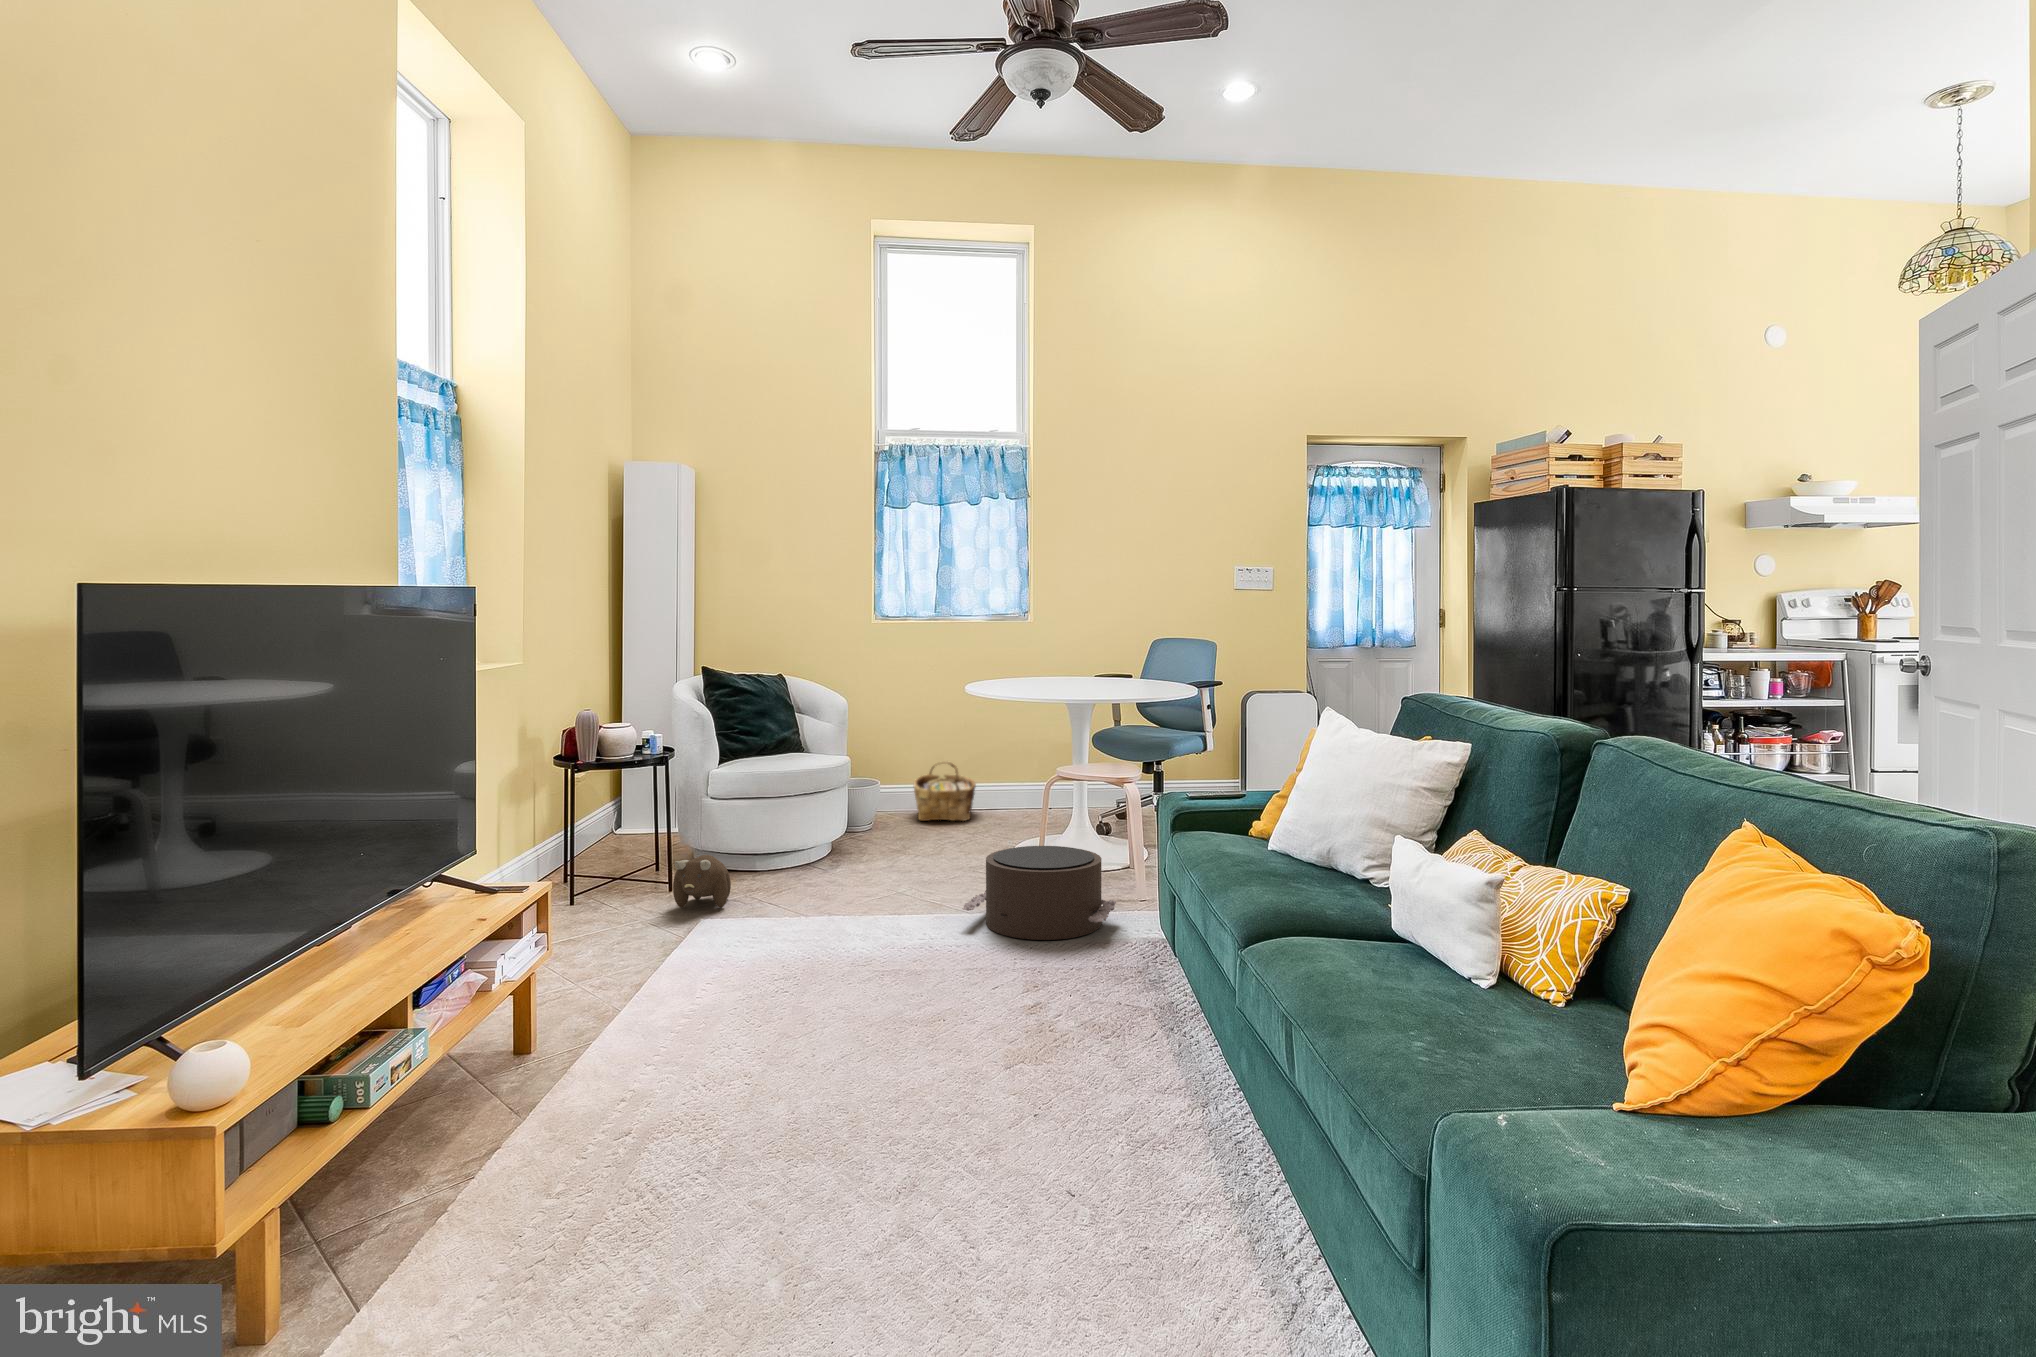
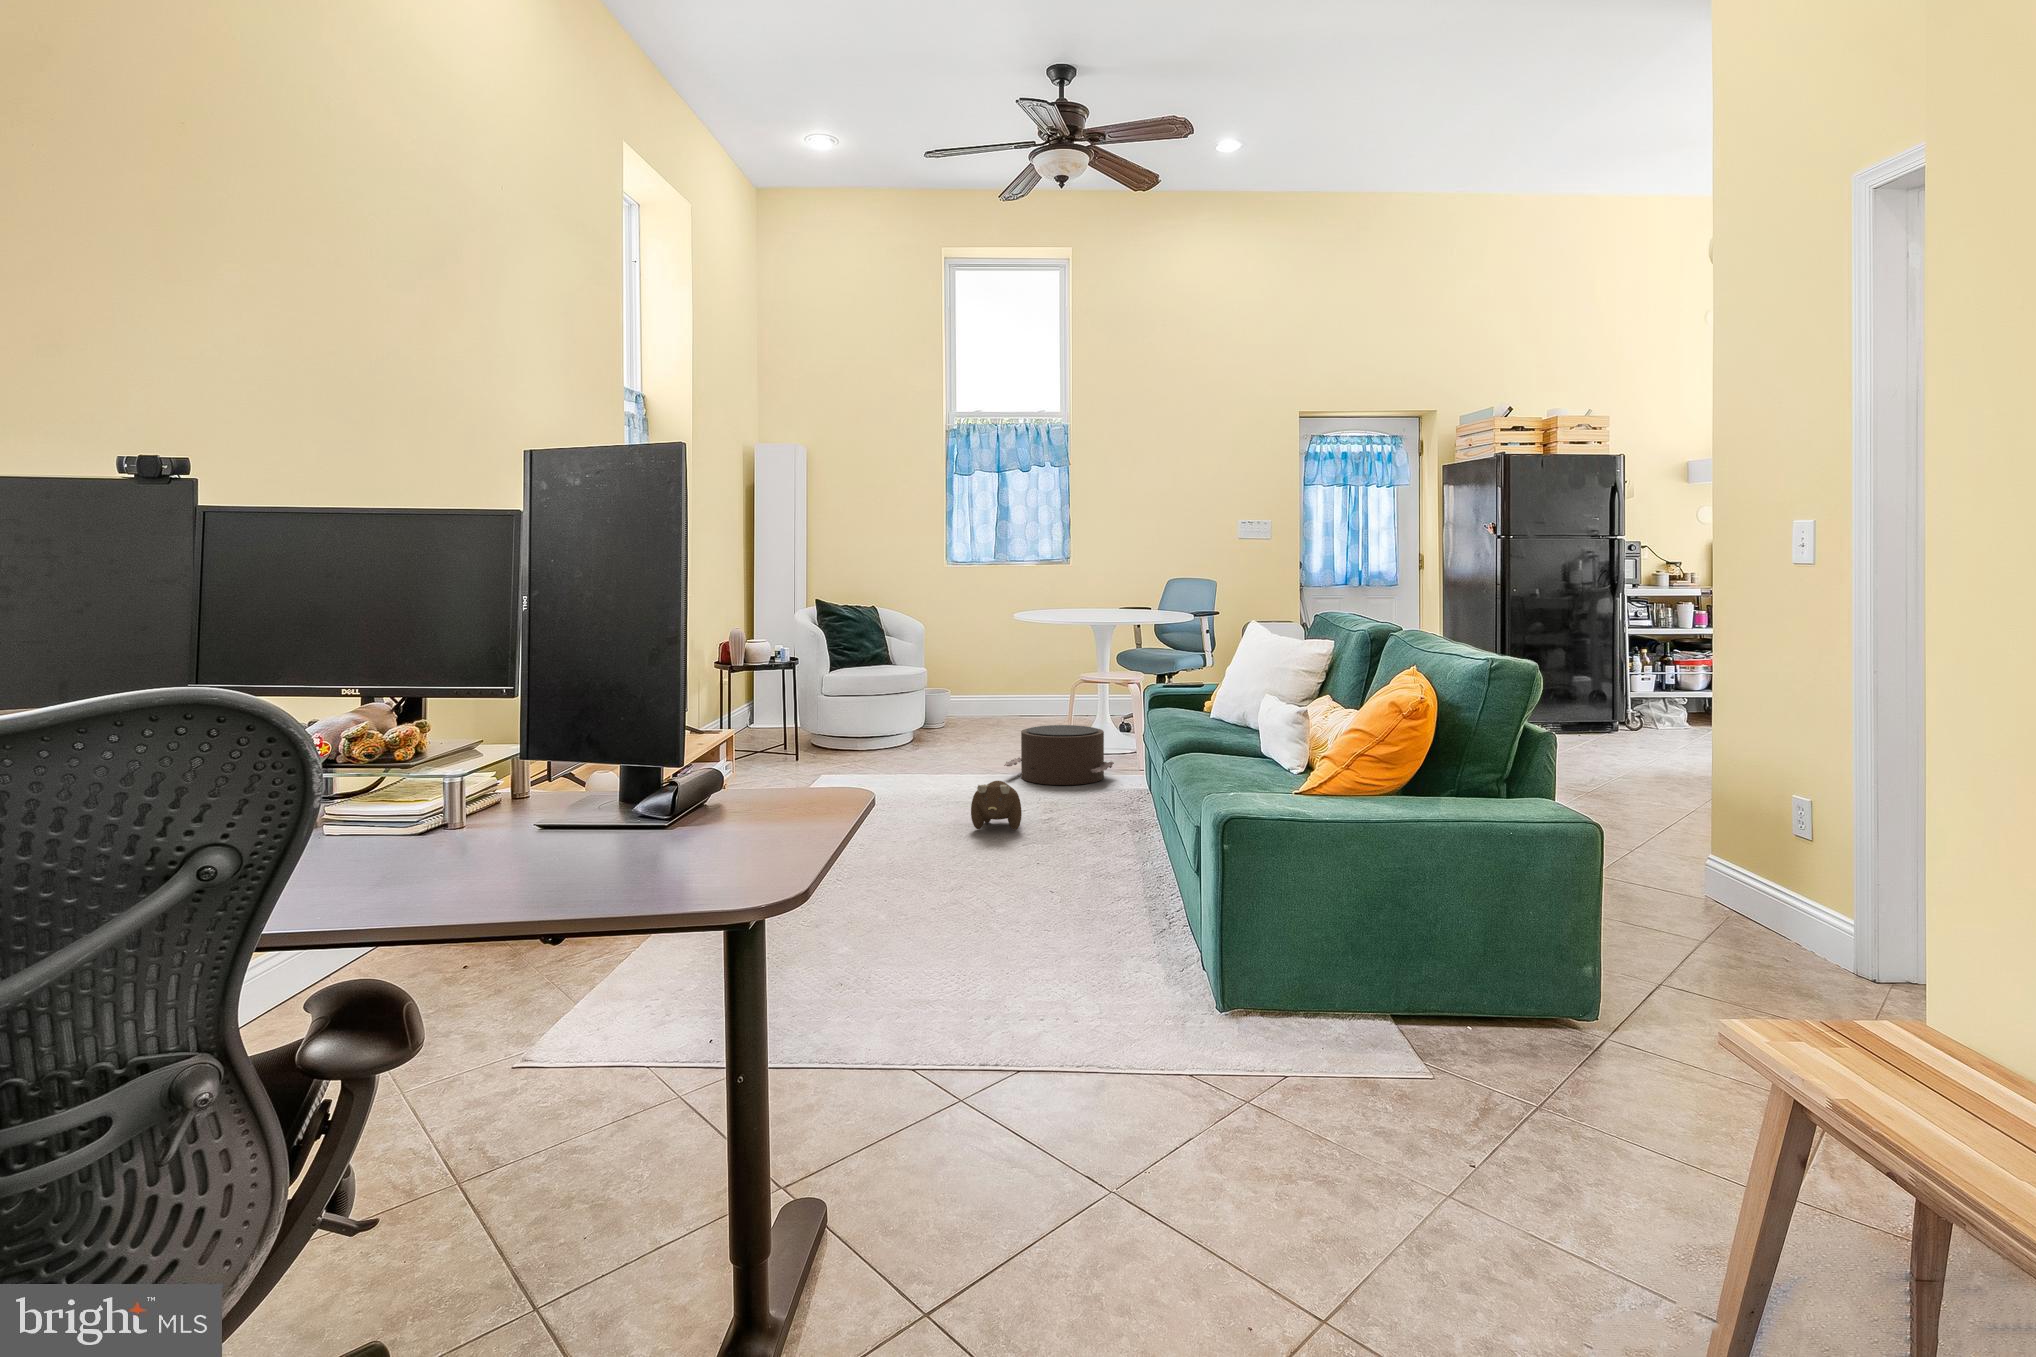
woven basket: present [914,761,976,821] -> none [977,678,1026,722]
plush toy: present [673,855,731,908] -> present [971,781,1022,830]

